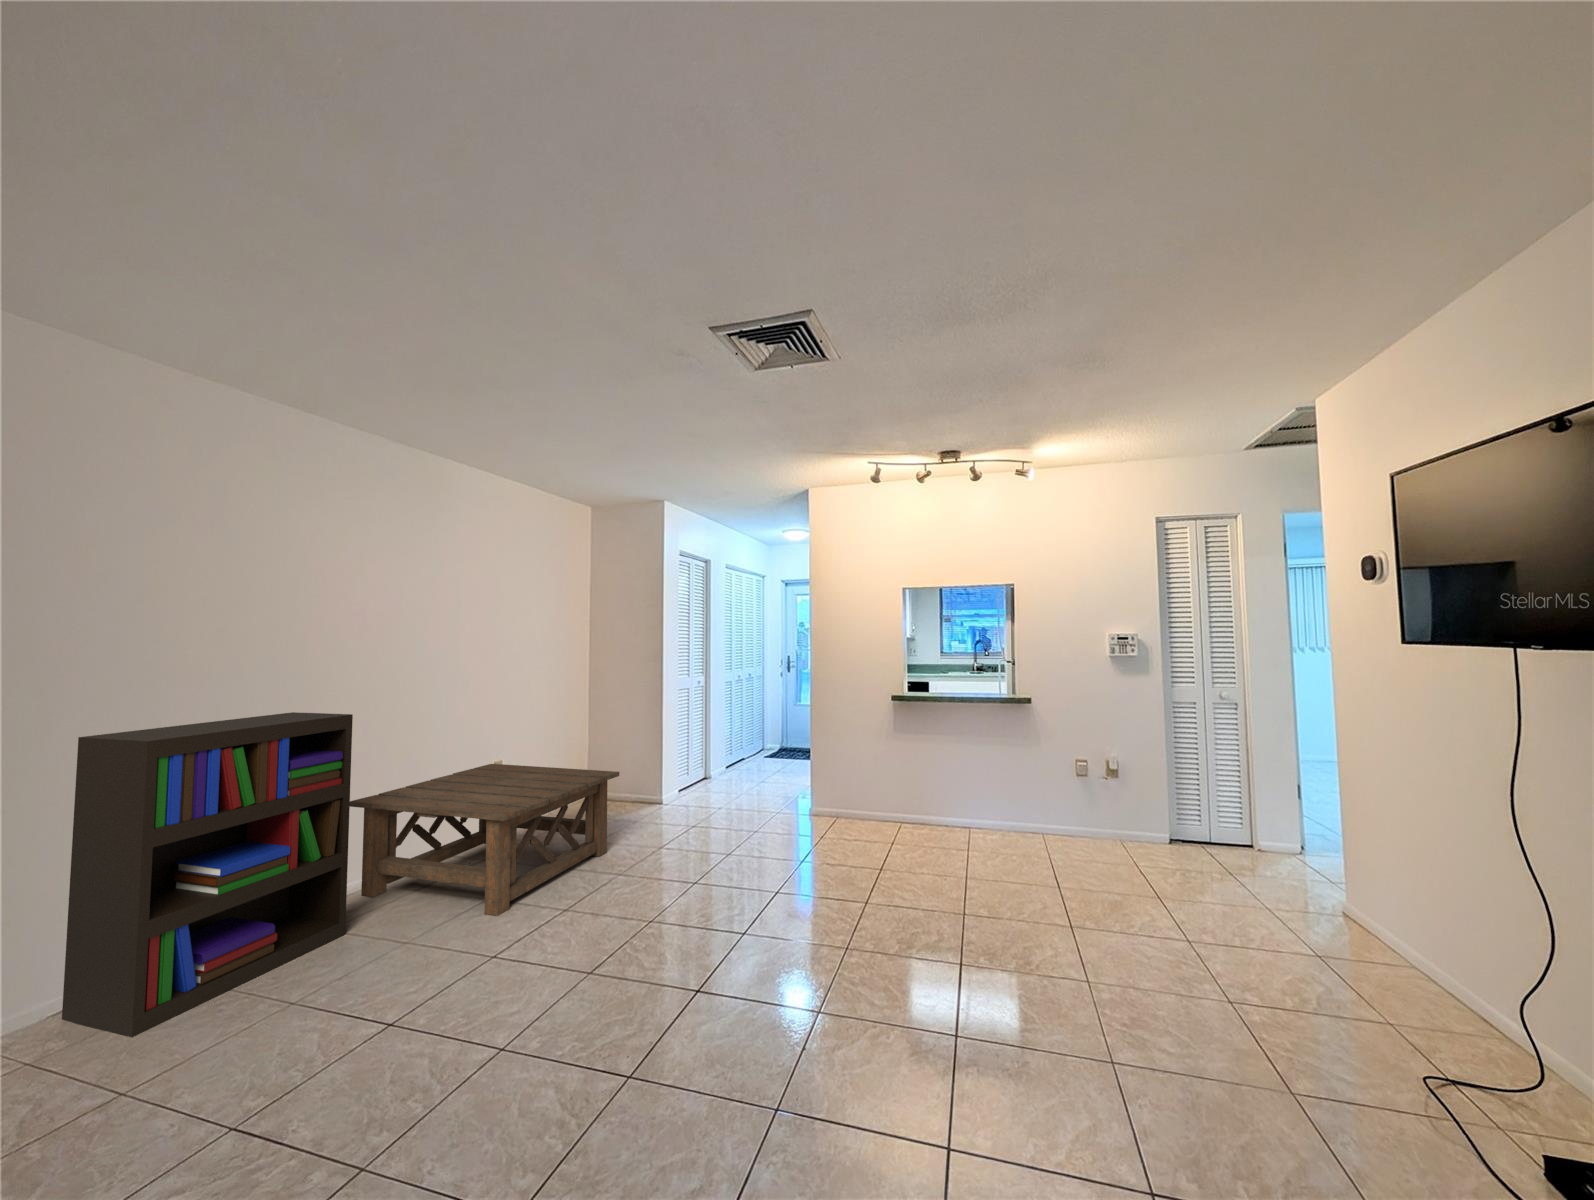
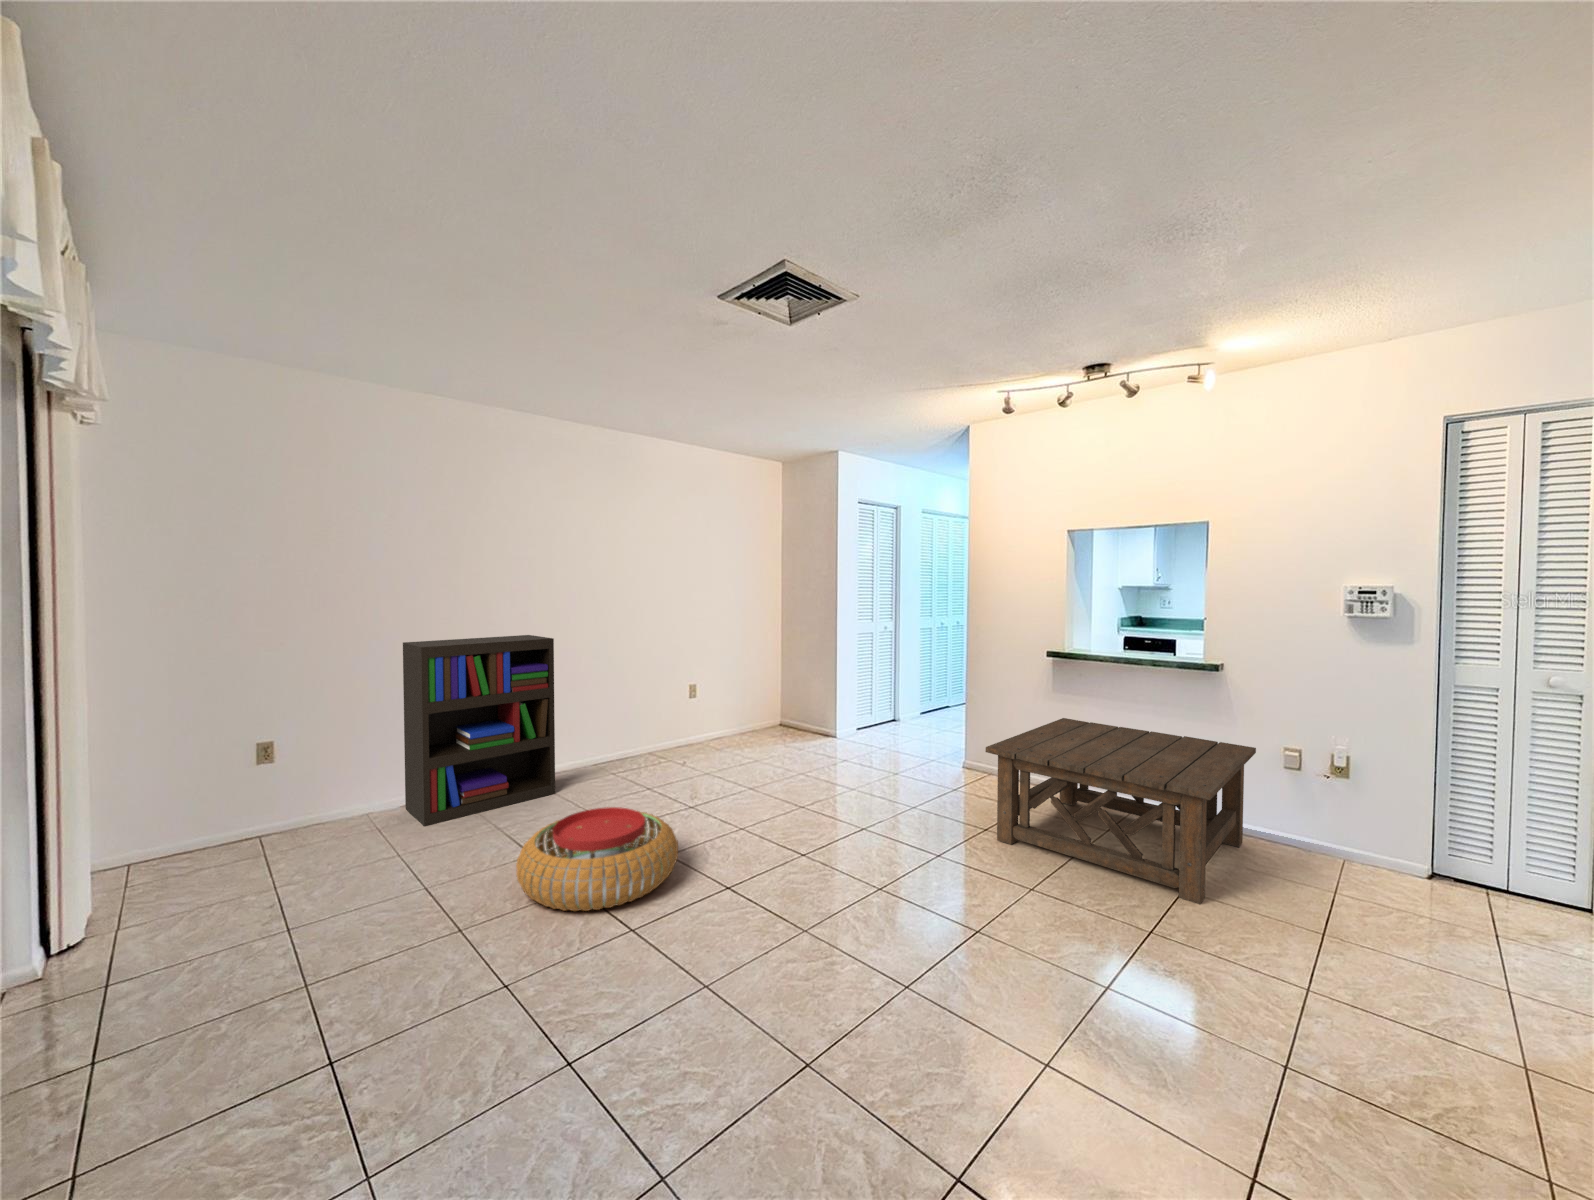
coffee table: present [350,764,619,916] -> present [985,718,1256,904]
pouf: none [403,926,628,1090] -> present [516,807,678,911]

